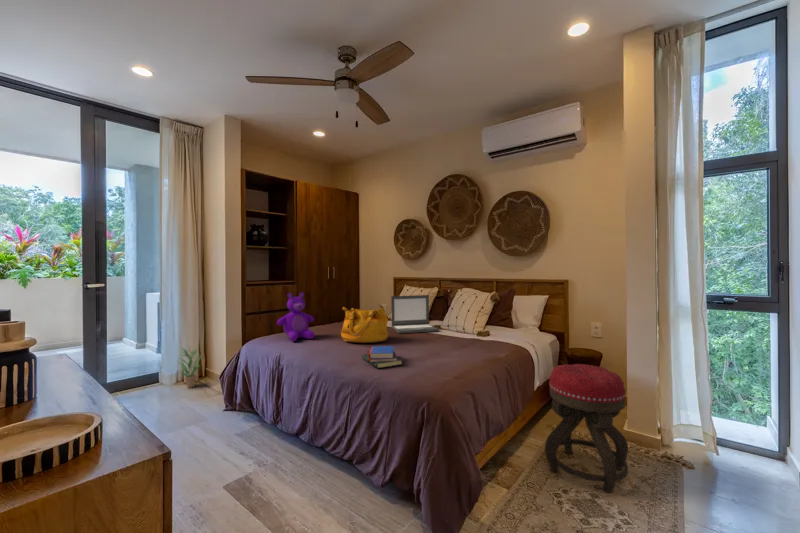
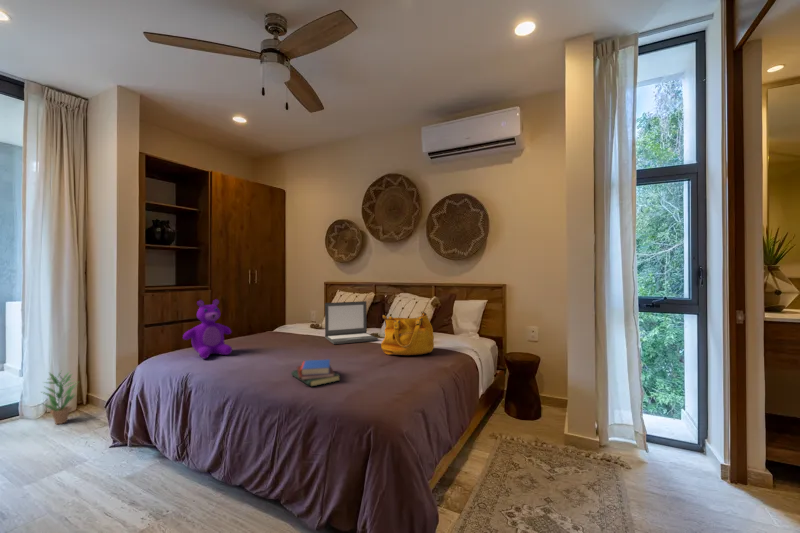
handbag: present [341,304,388,343] -> present [381,311,434,355]
ottoman: present [545,364,628,493] -> none [494,369,575,504]

